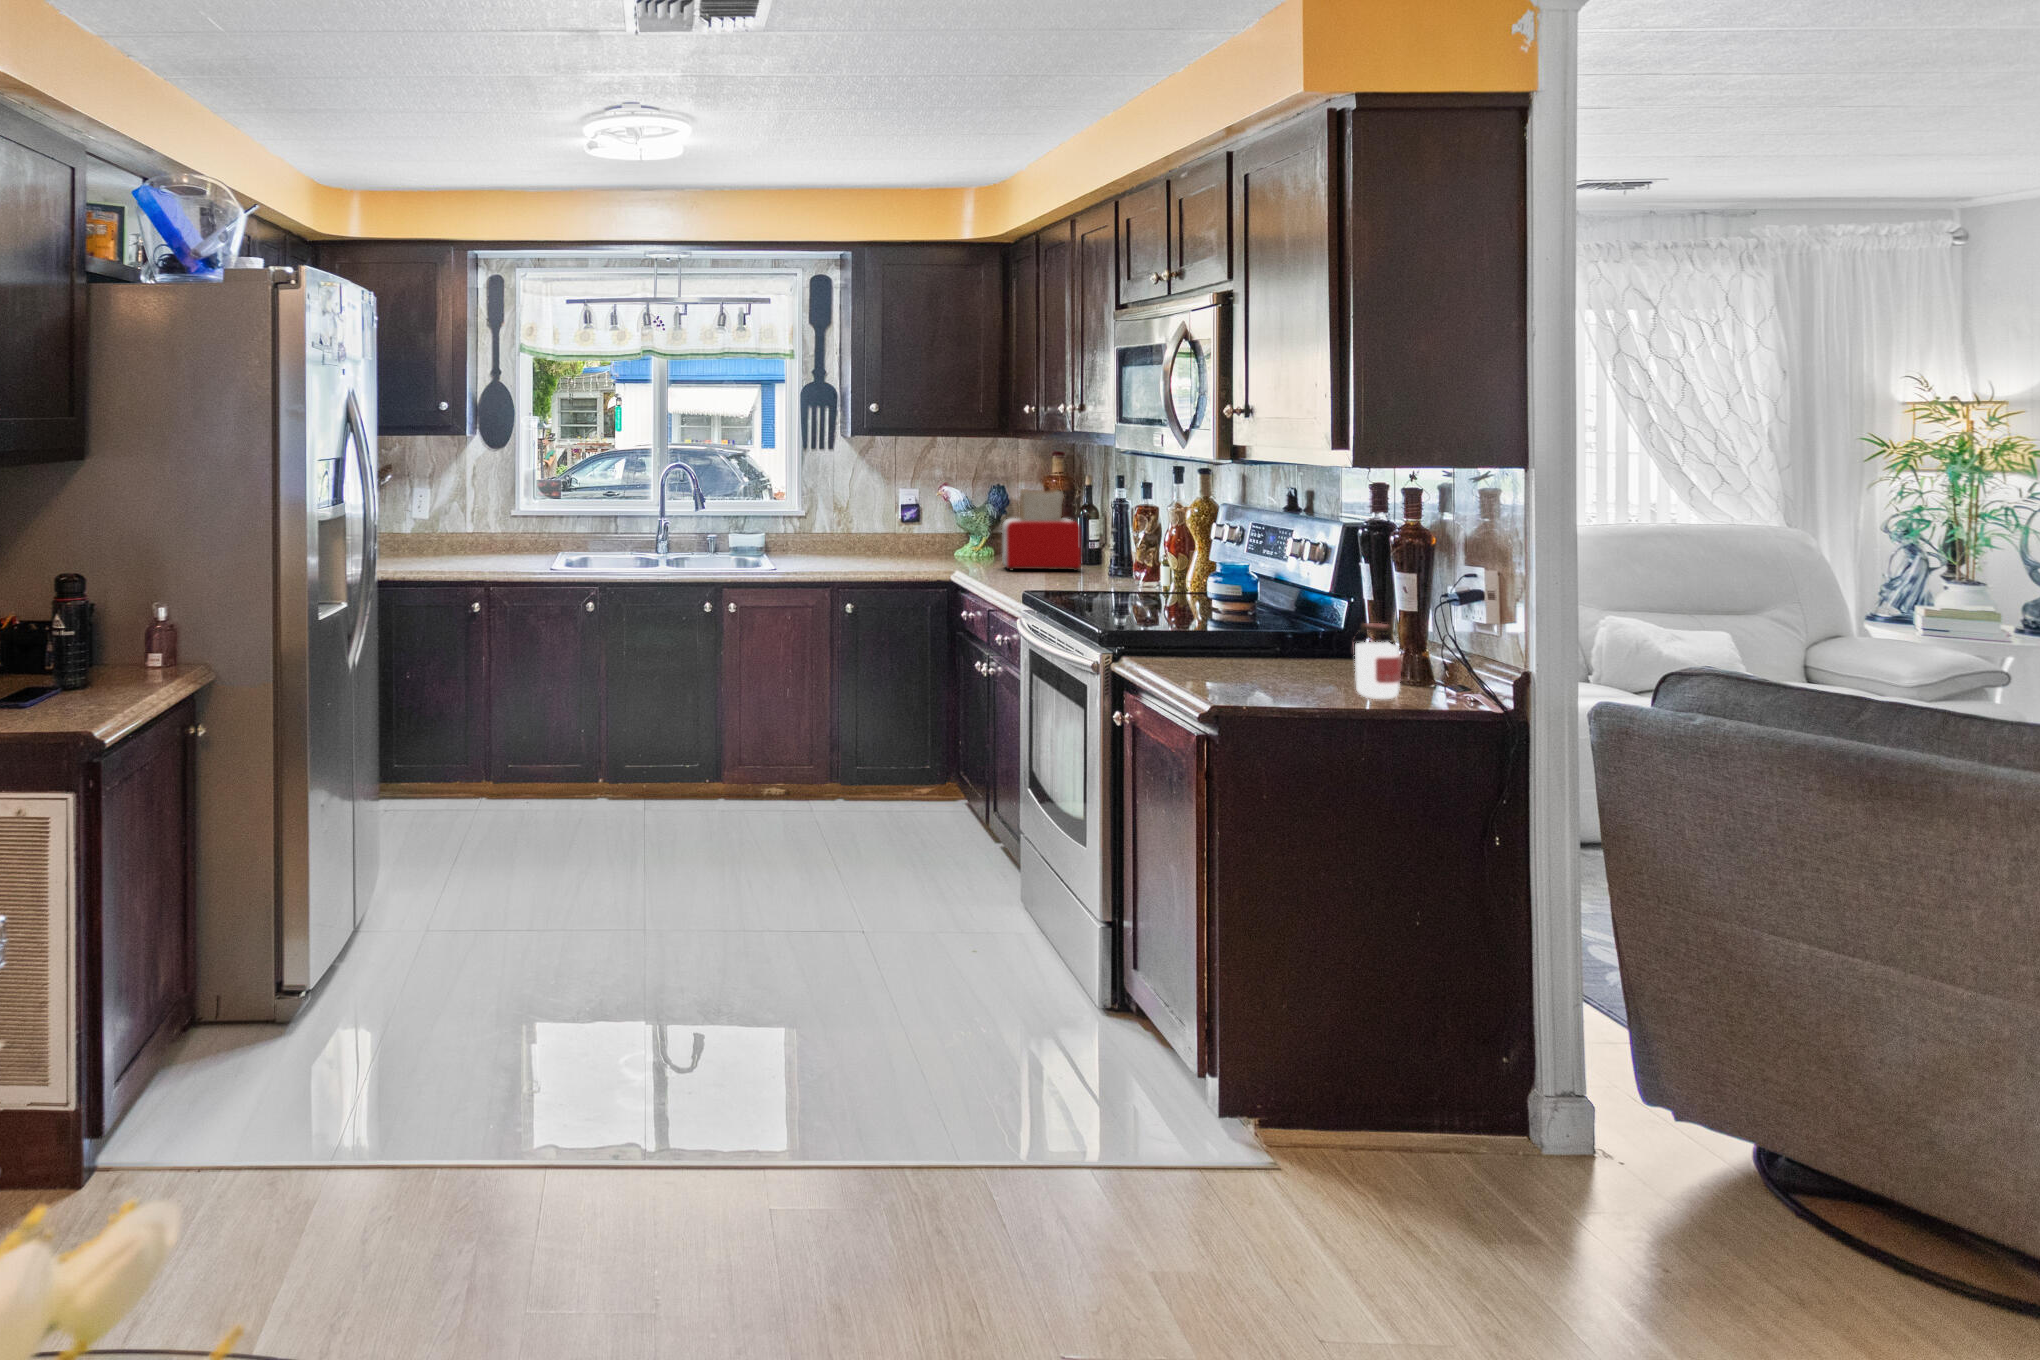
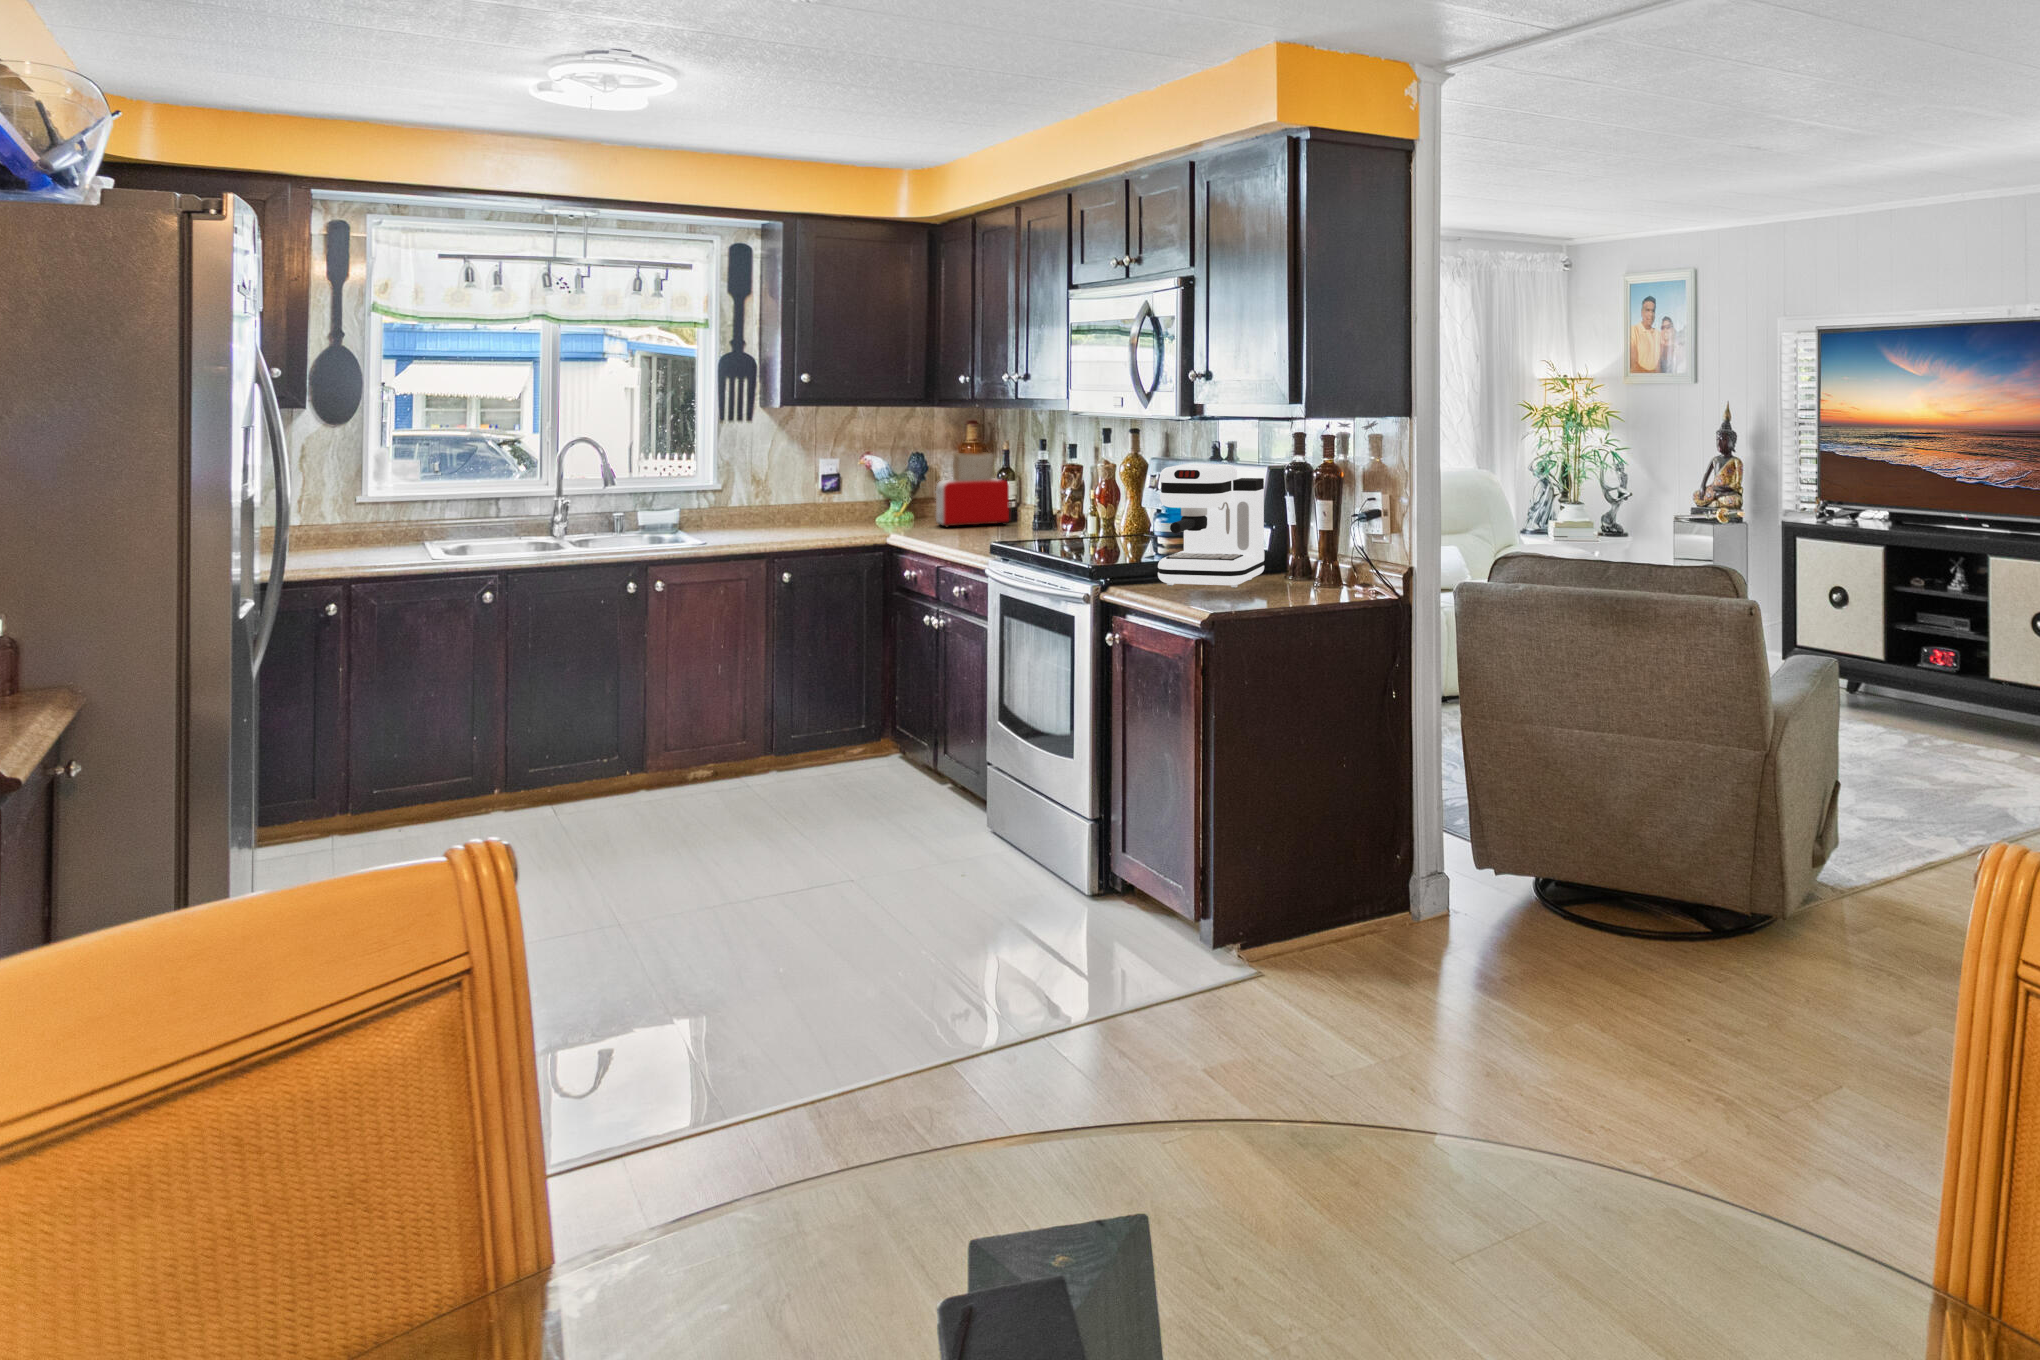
coffee maker: none [1181,518,1326,673] -> present [1158,464,1264,587]
jar: present [1353,623,1401,699] -> none [1303,540,1338,599]

